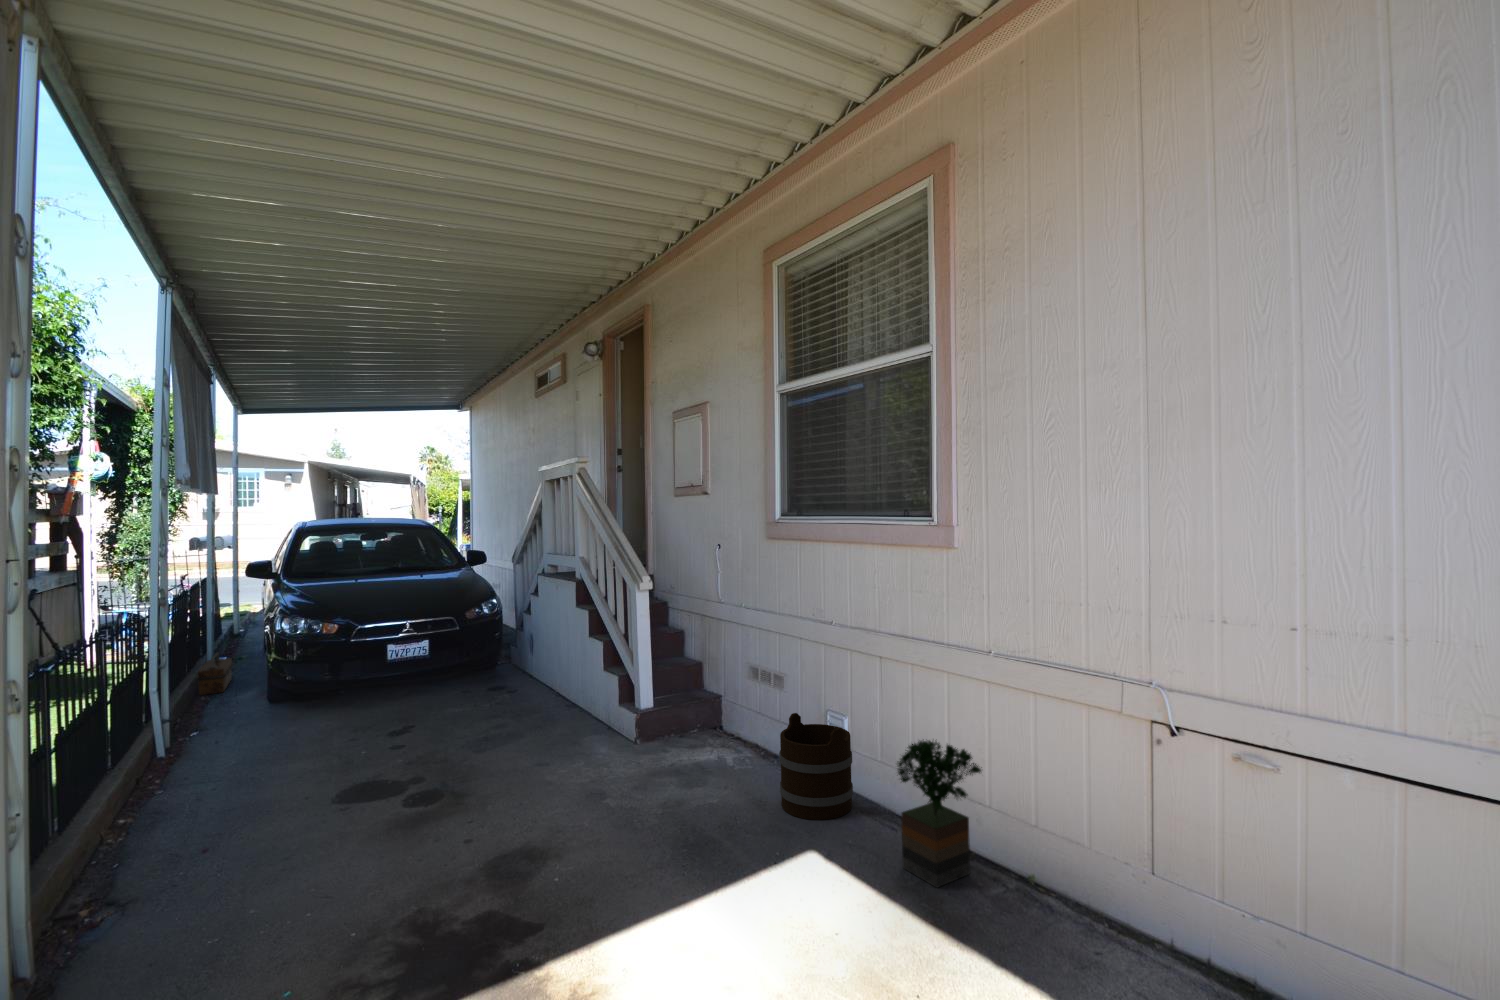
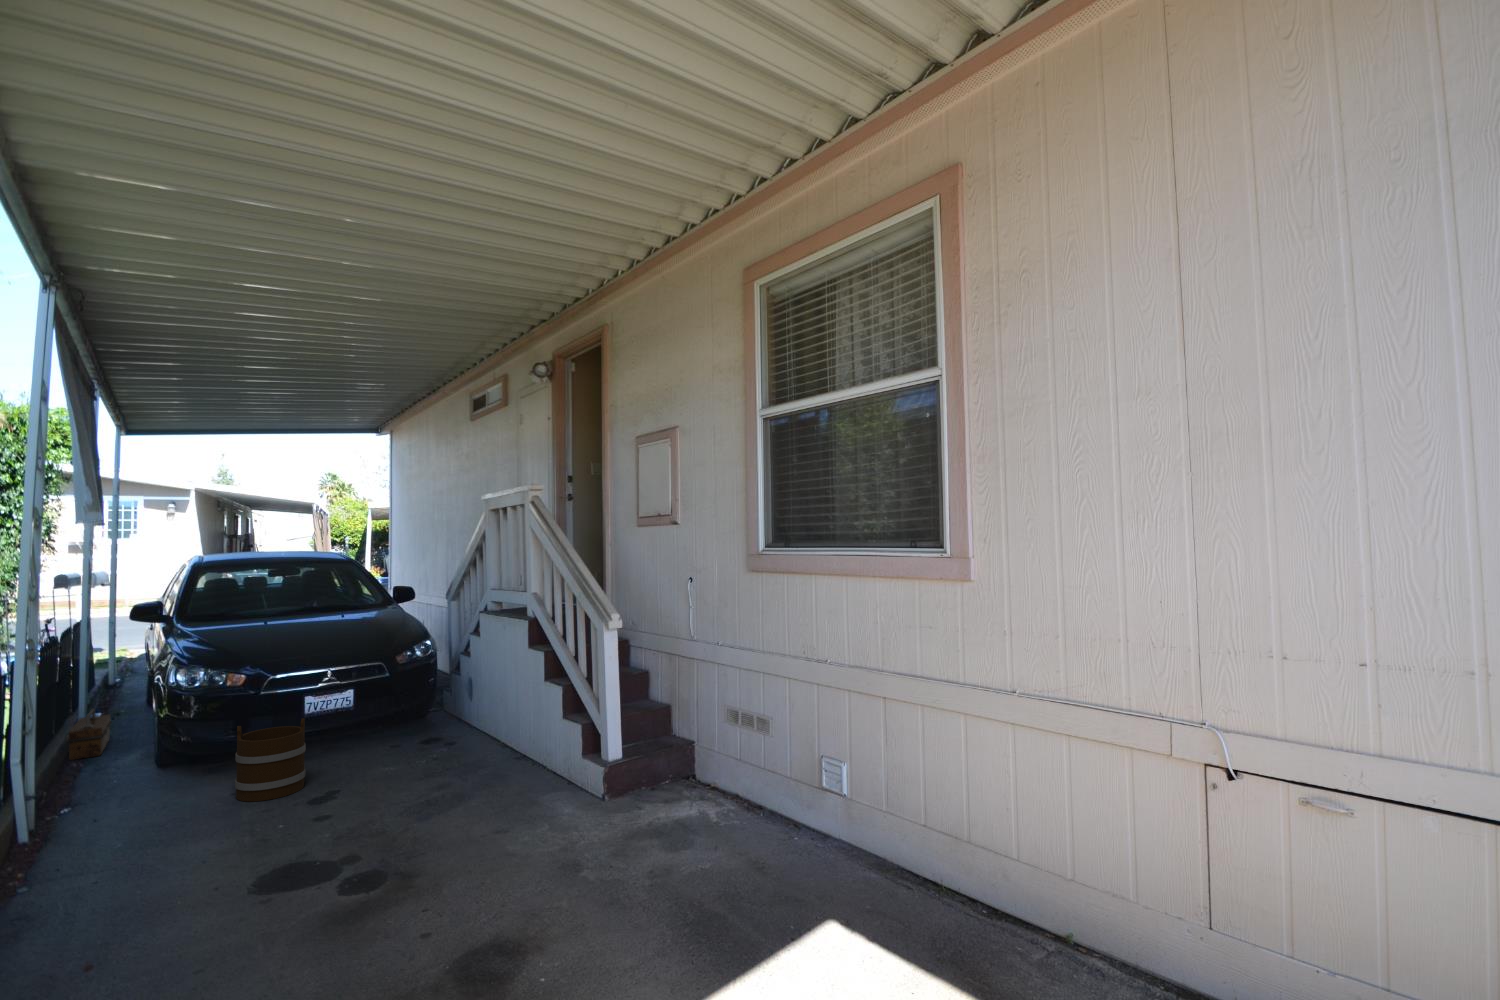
bucket: present [779,713,853,820] -> present [235,718,306,801]
potted tree: present [898,740,982,887] -> none [920,788,1015,956]

